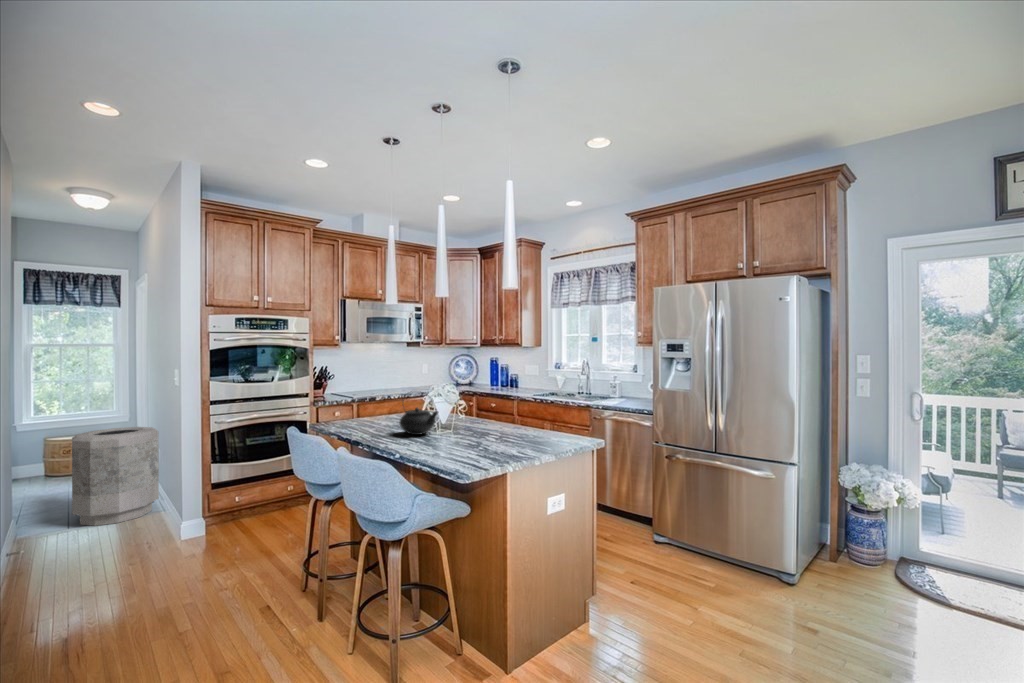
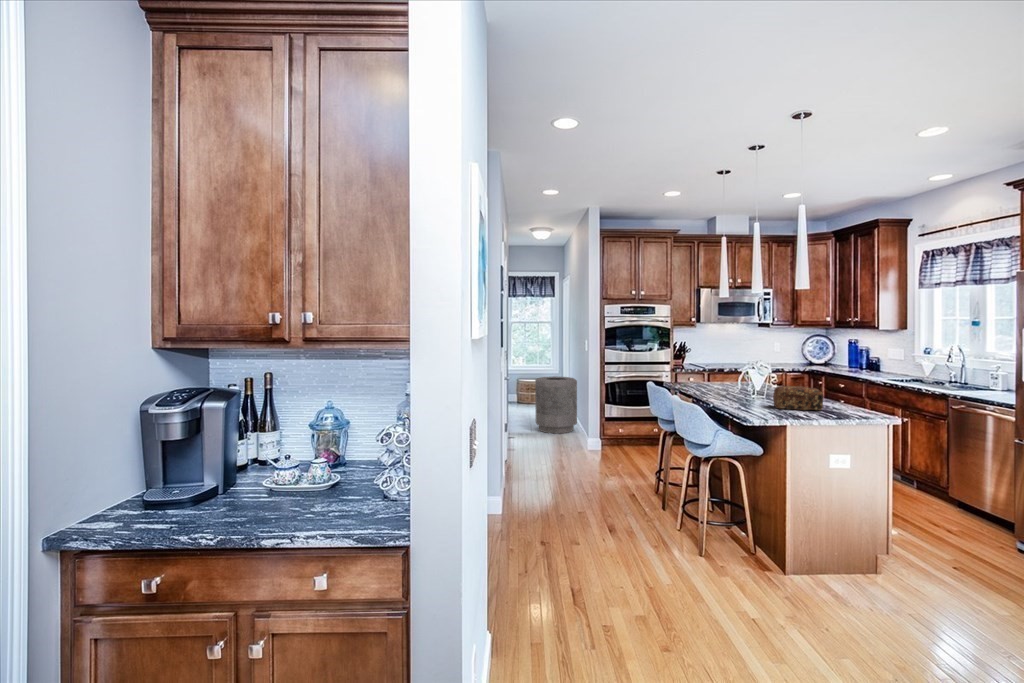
teapot: present [399,397,438,435] -> none [720,365,749,395]
bread loaf: none [479,415,540,450] -> present [773,386,823,410]

